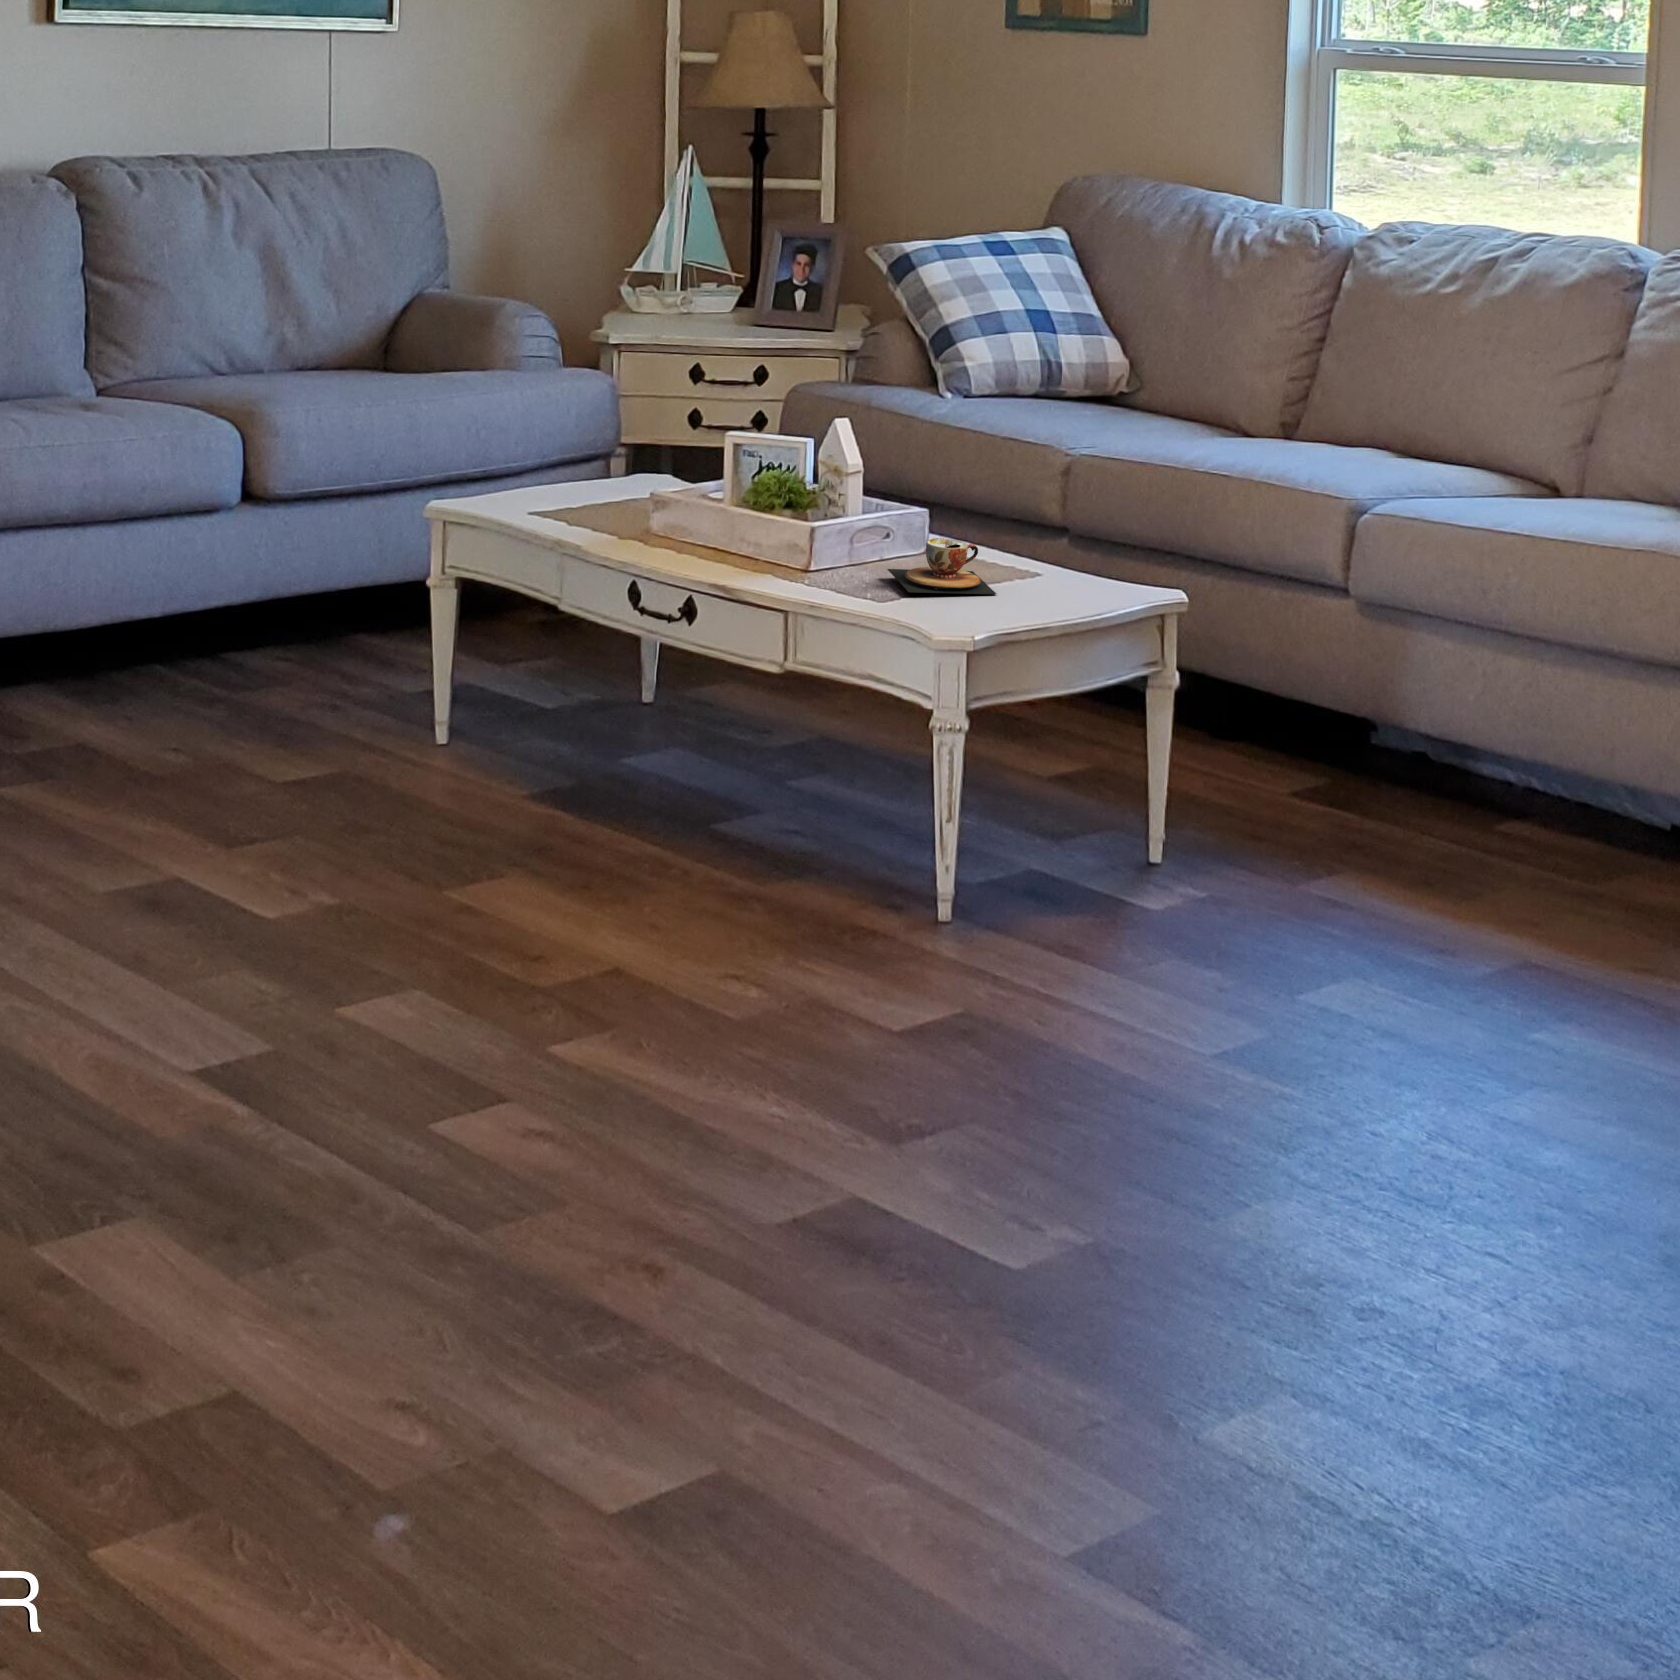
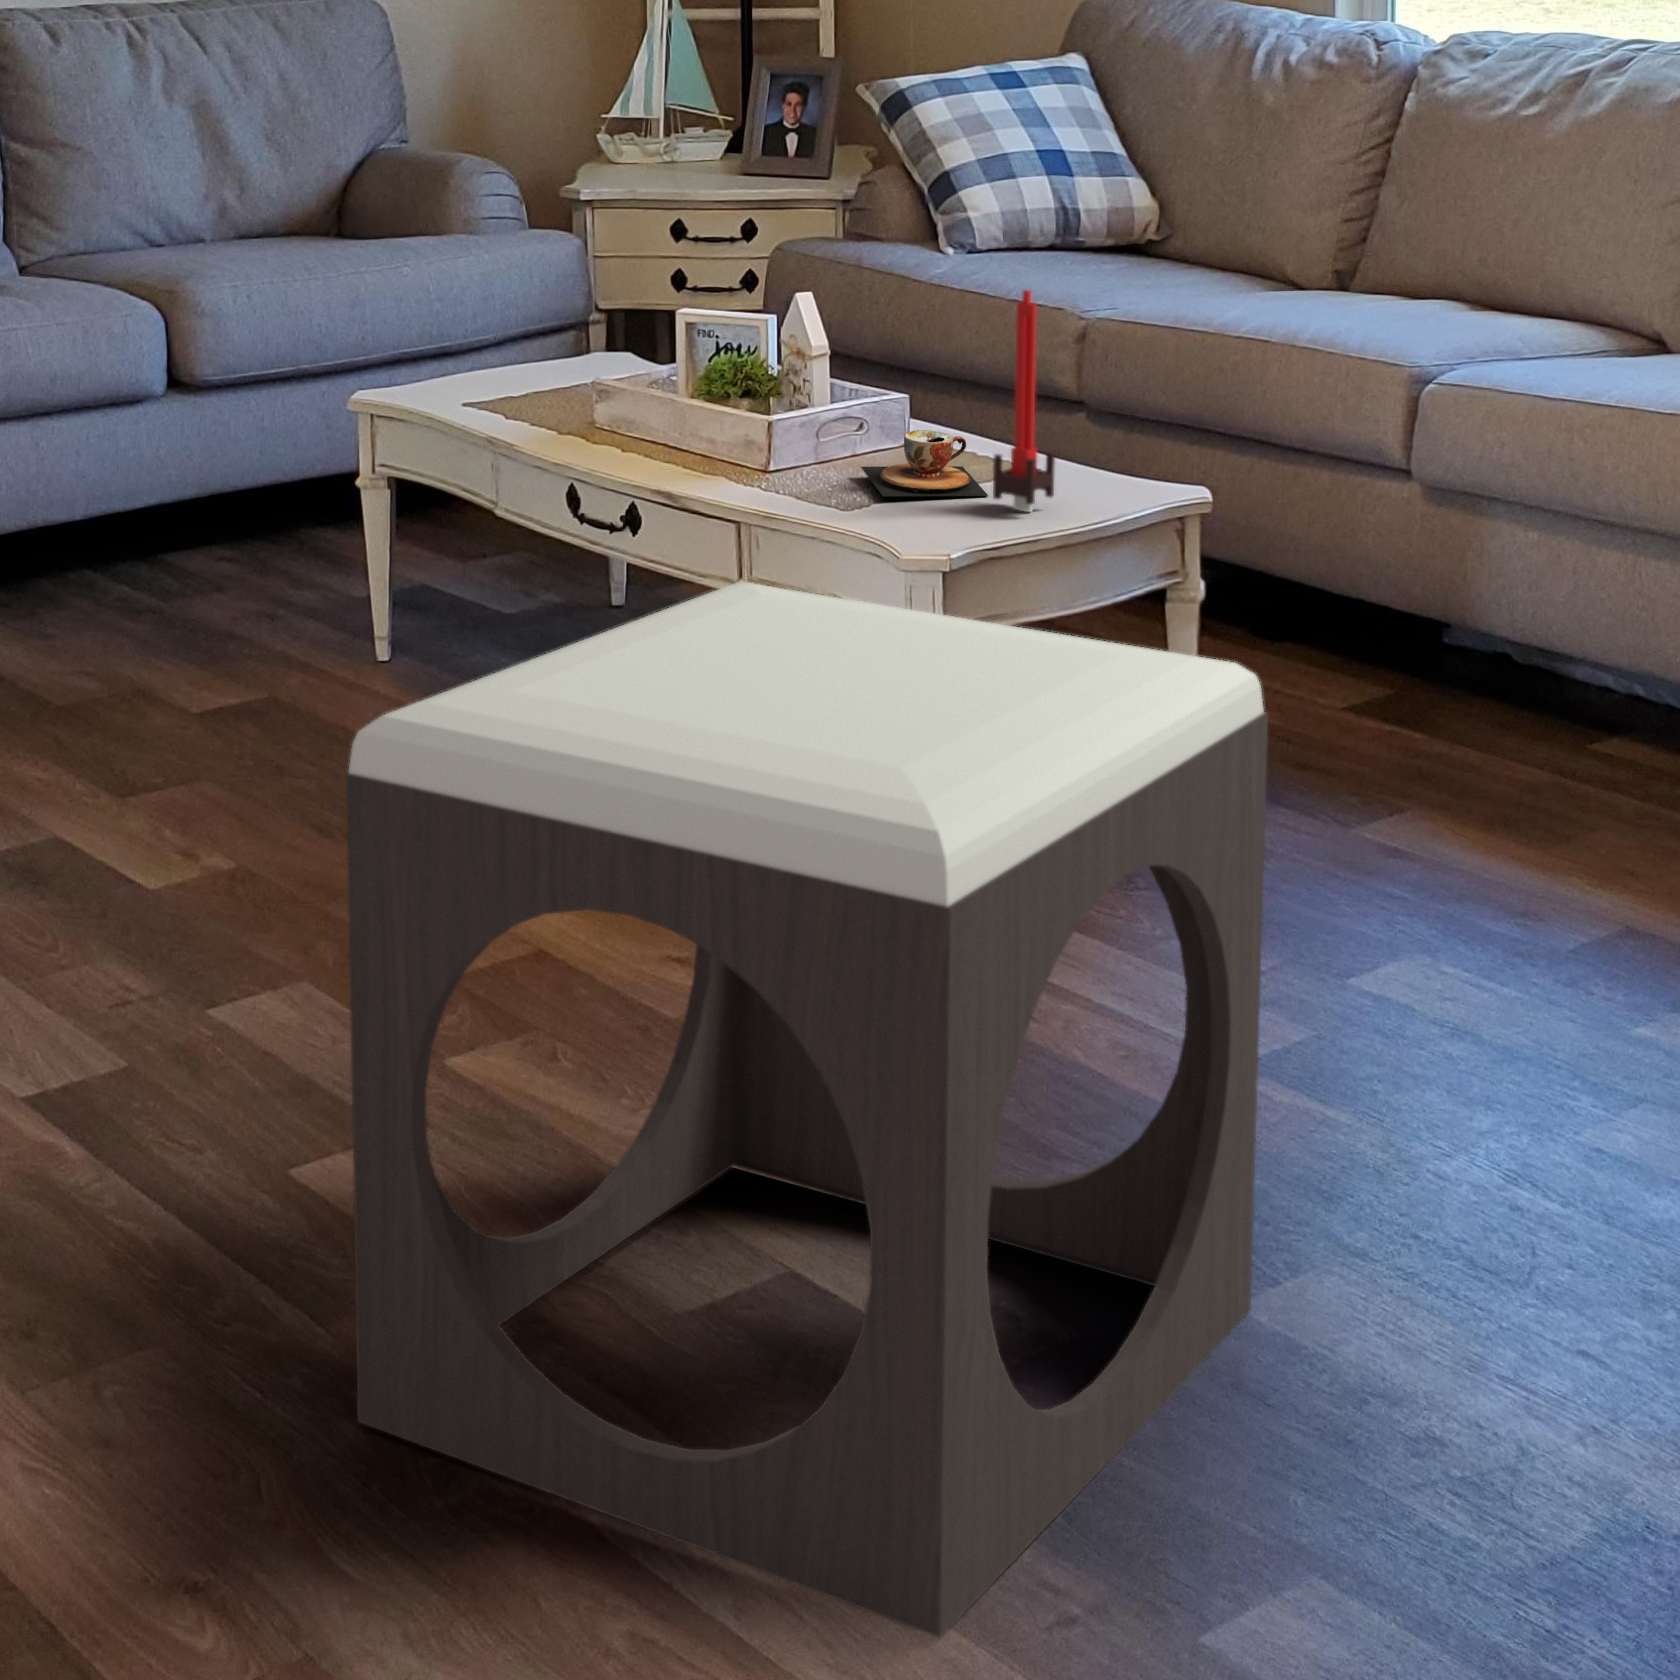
candle: none [1003,420,1055,607] -> present [993,290,1055,512]
footstool: none [521,633,1248,1422] -> present [346,582,1268,1637]

